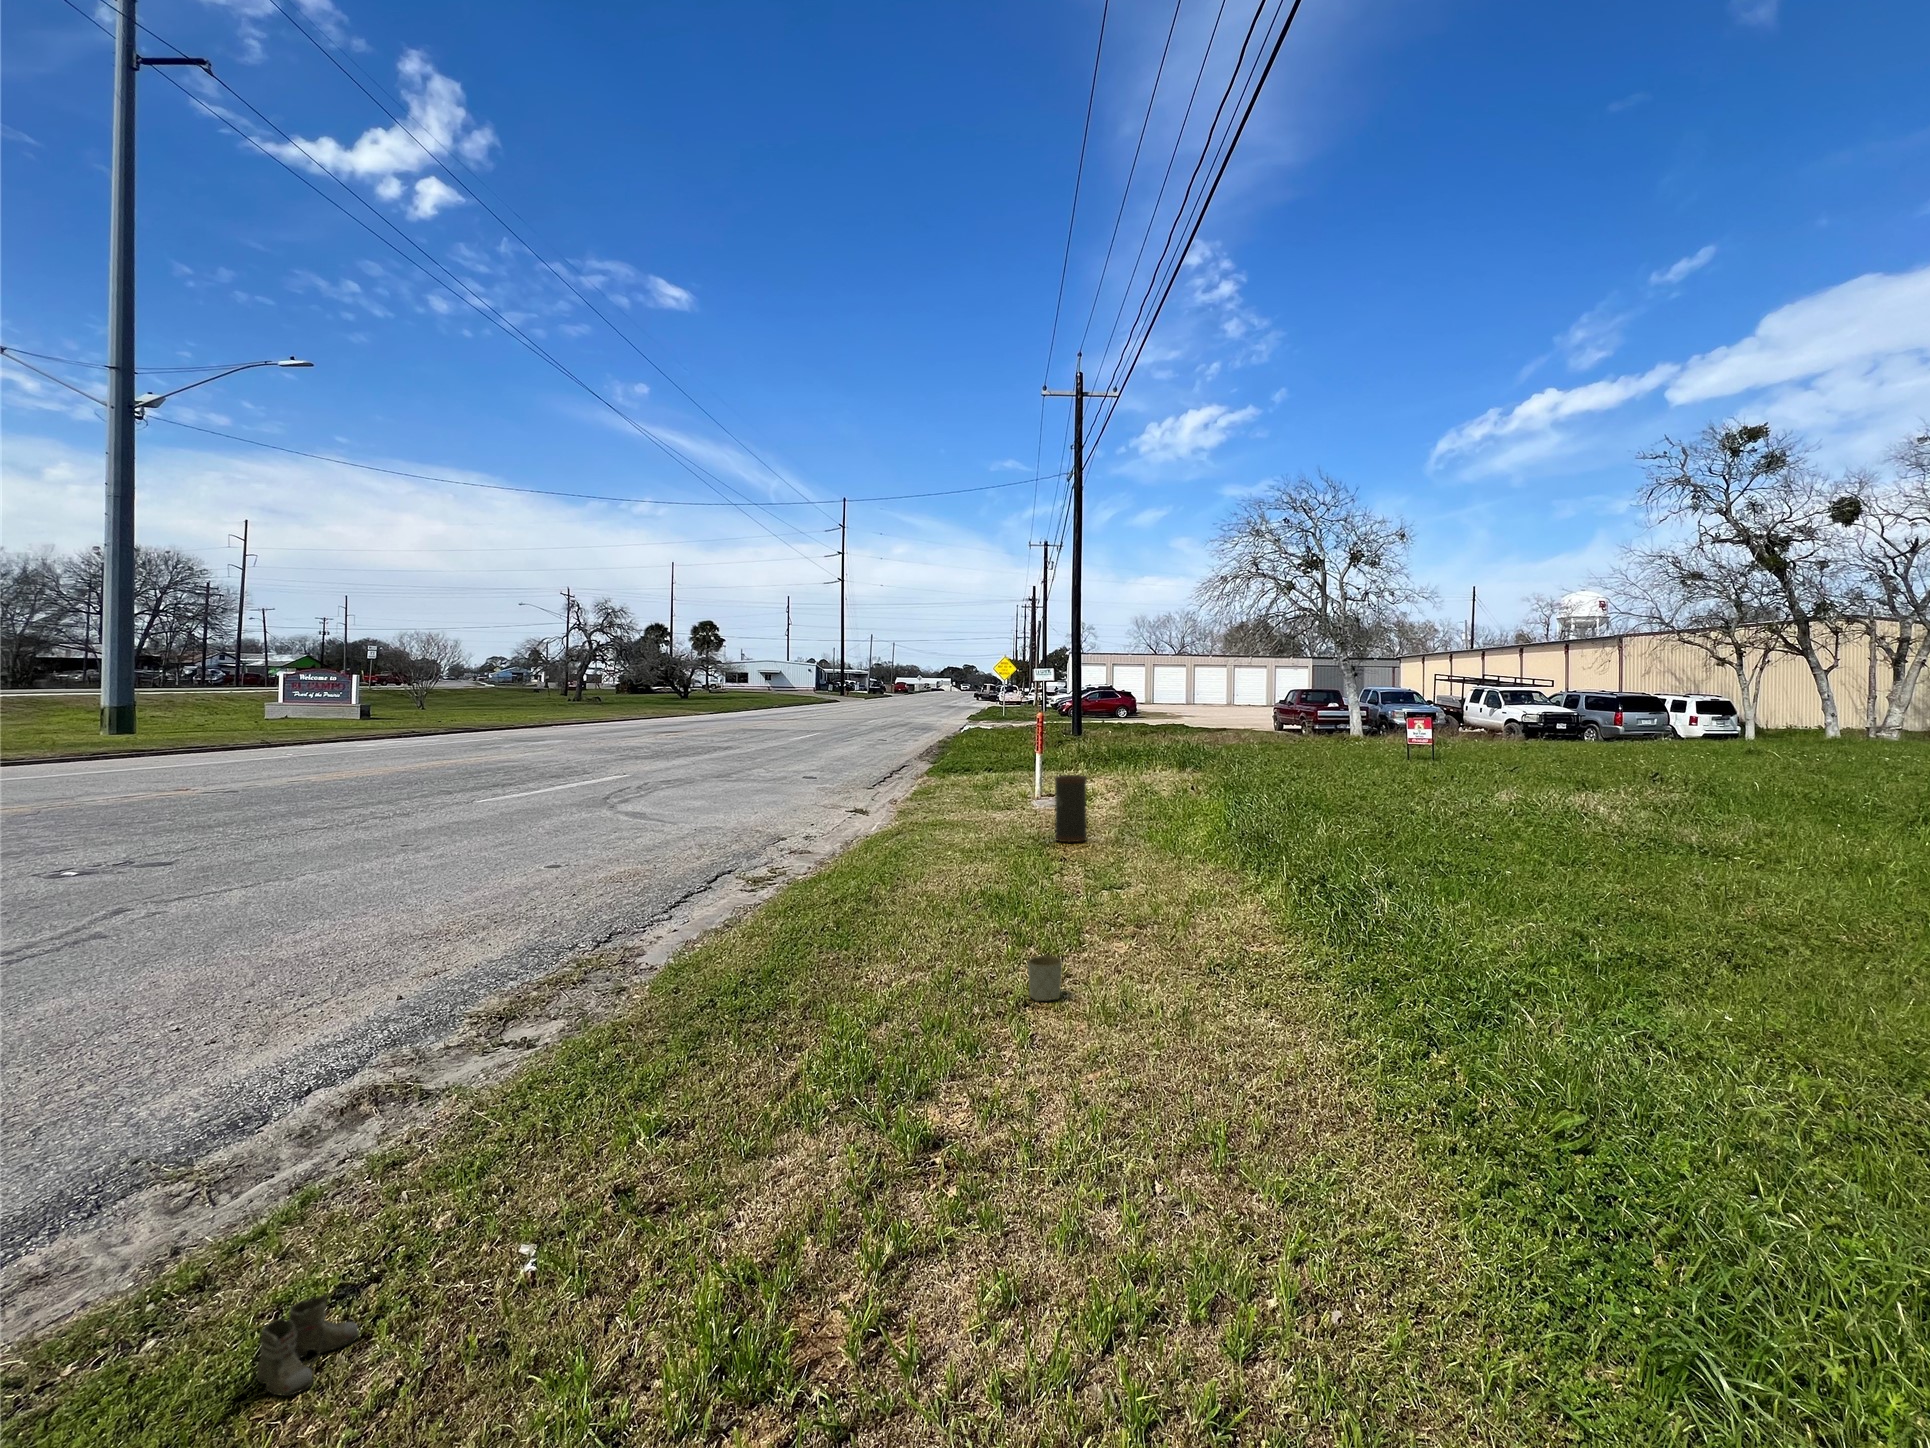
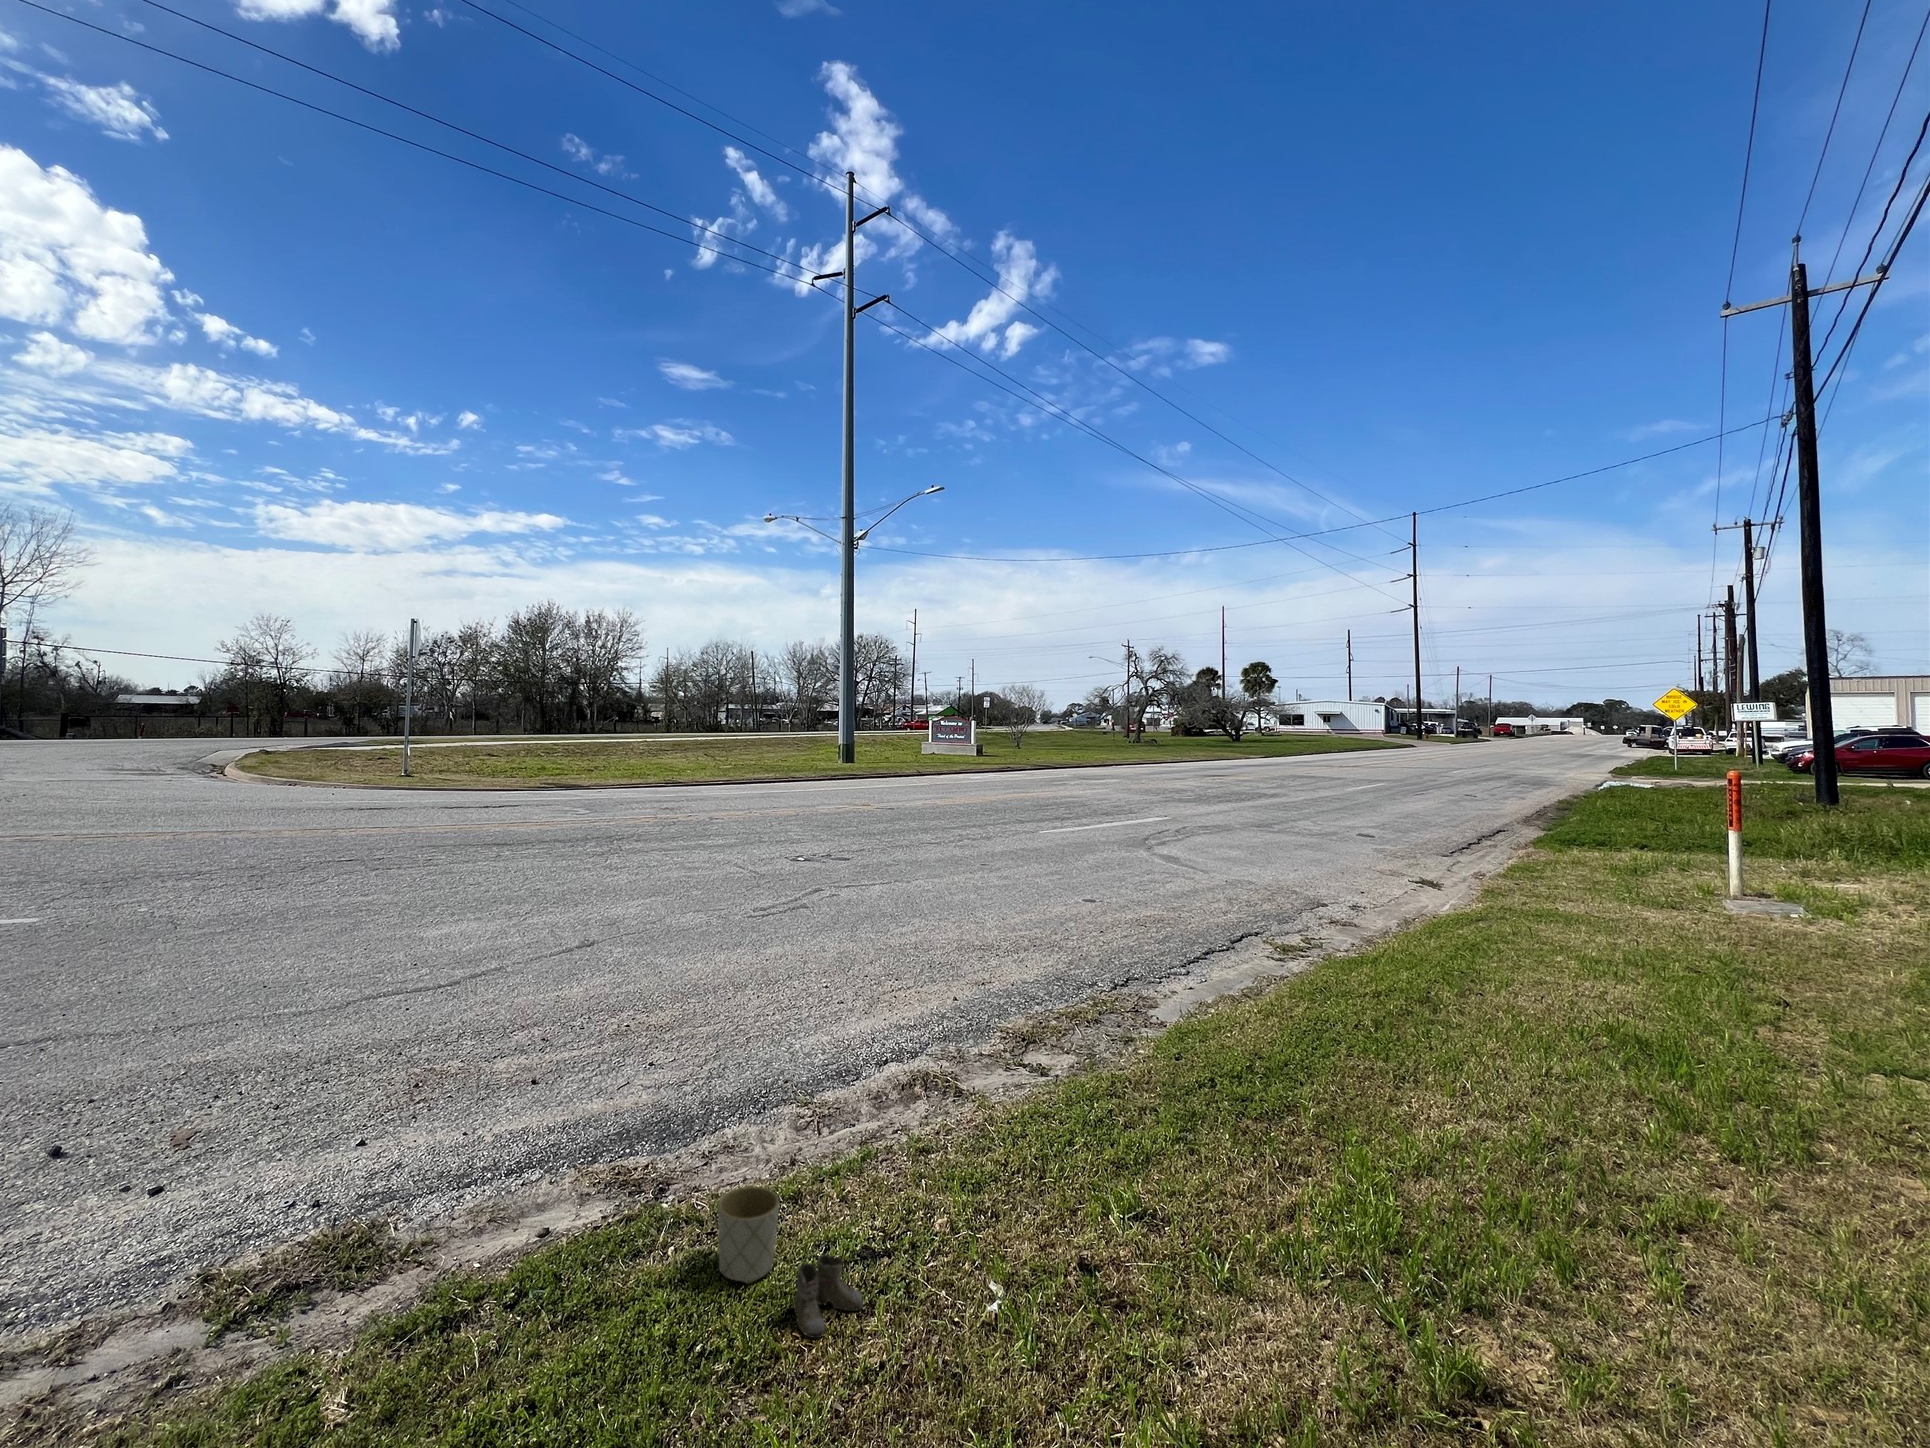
trash can: present [1055,775,1087,843] -> none [1728,888,1795,991]
planter: present [1028,955,1062,1001] -> present [718,1186,779,1284]

